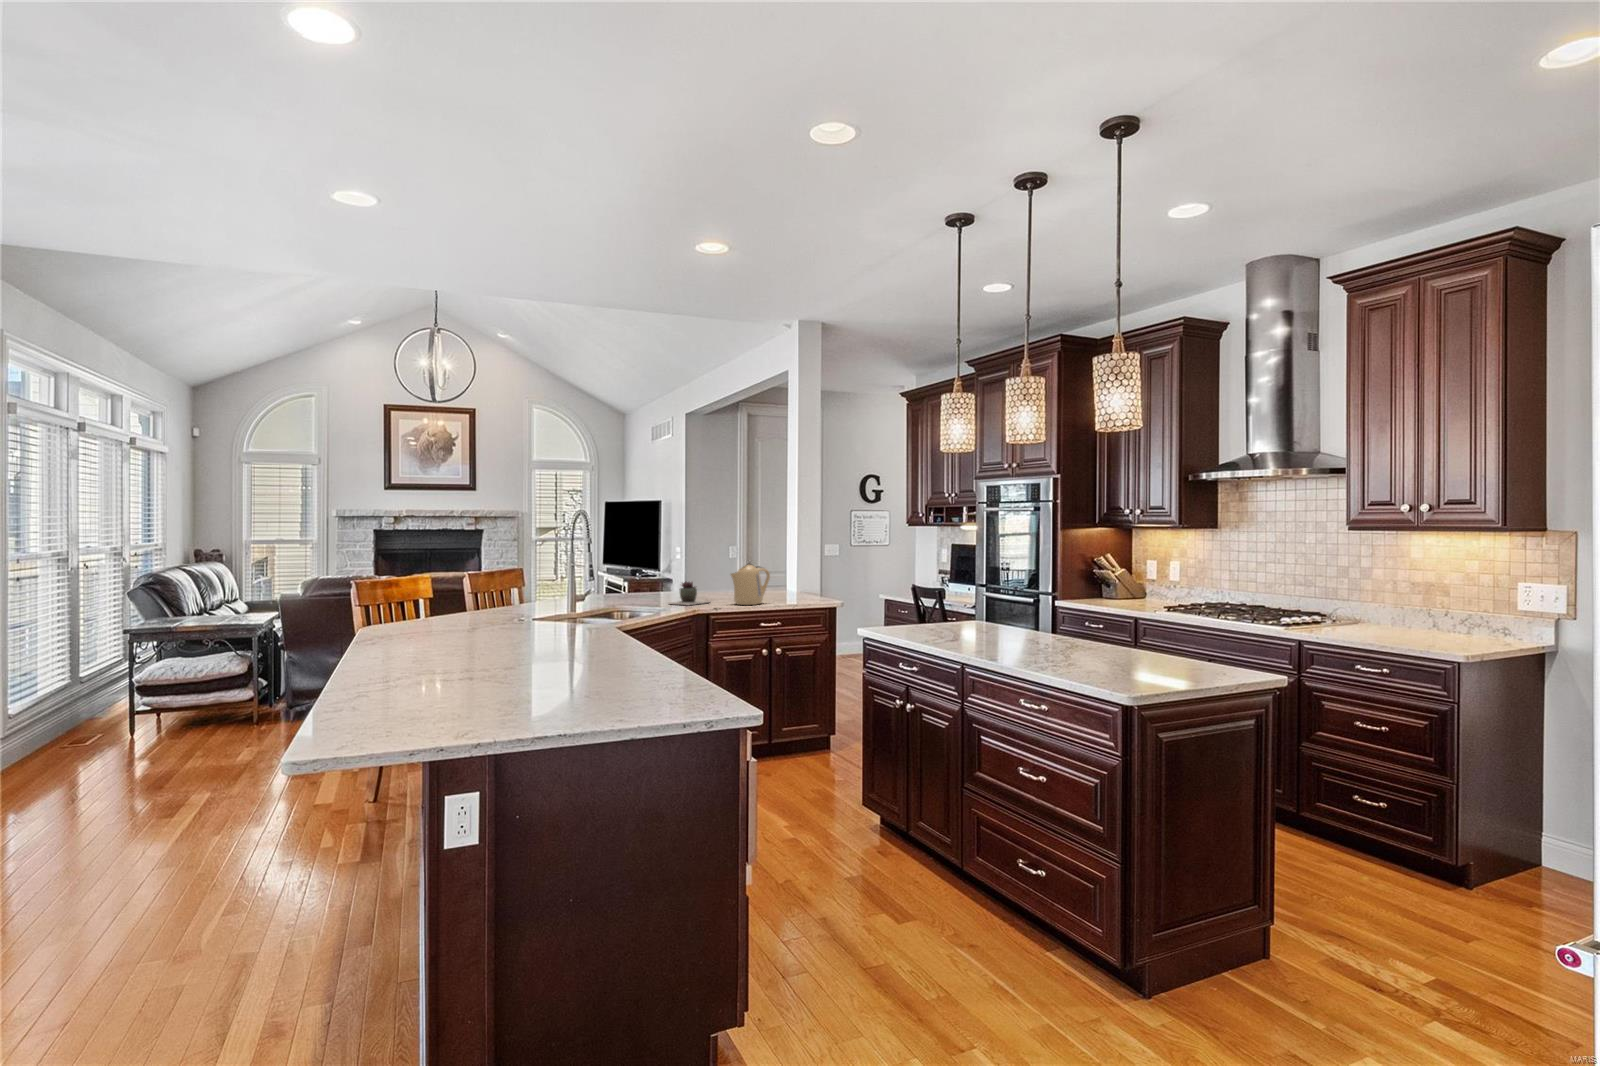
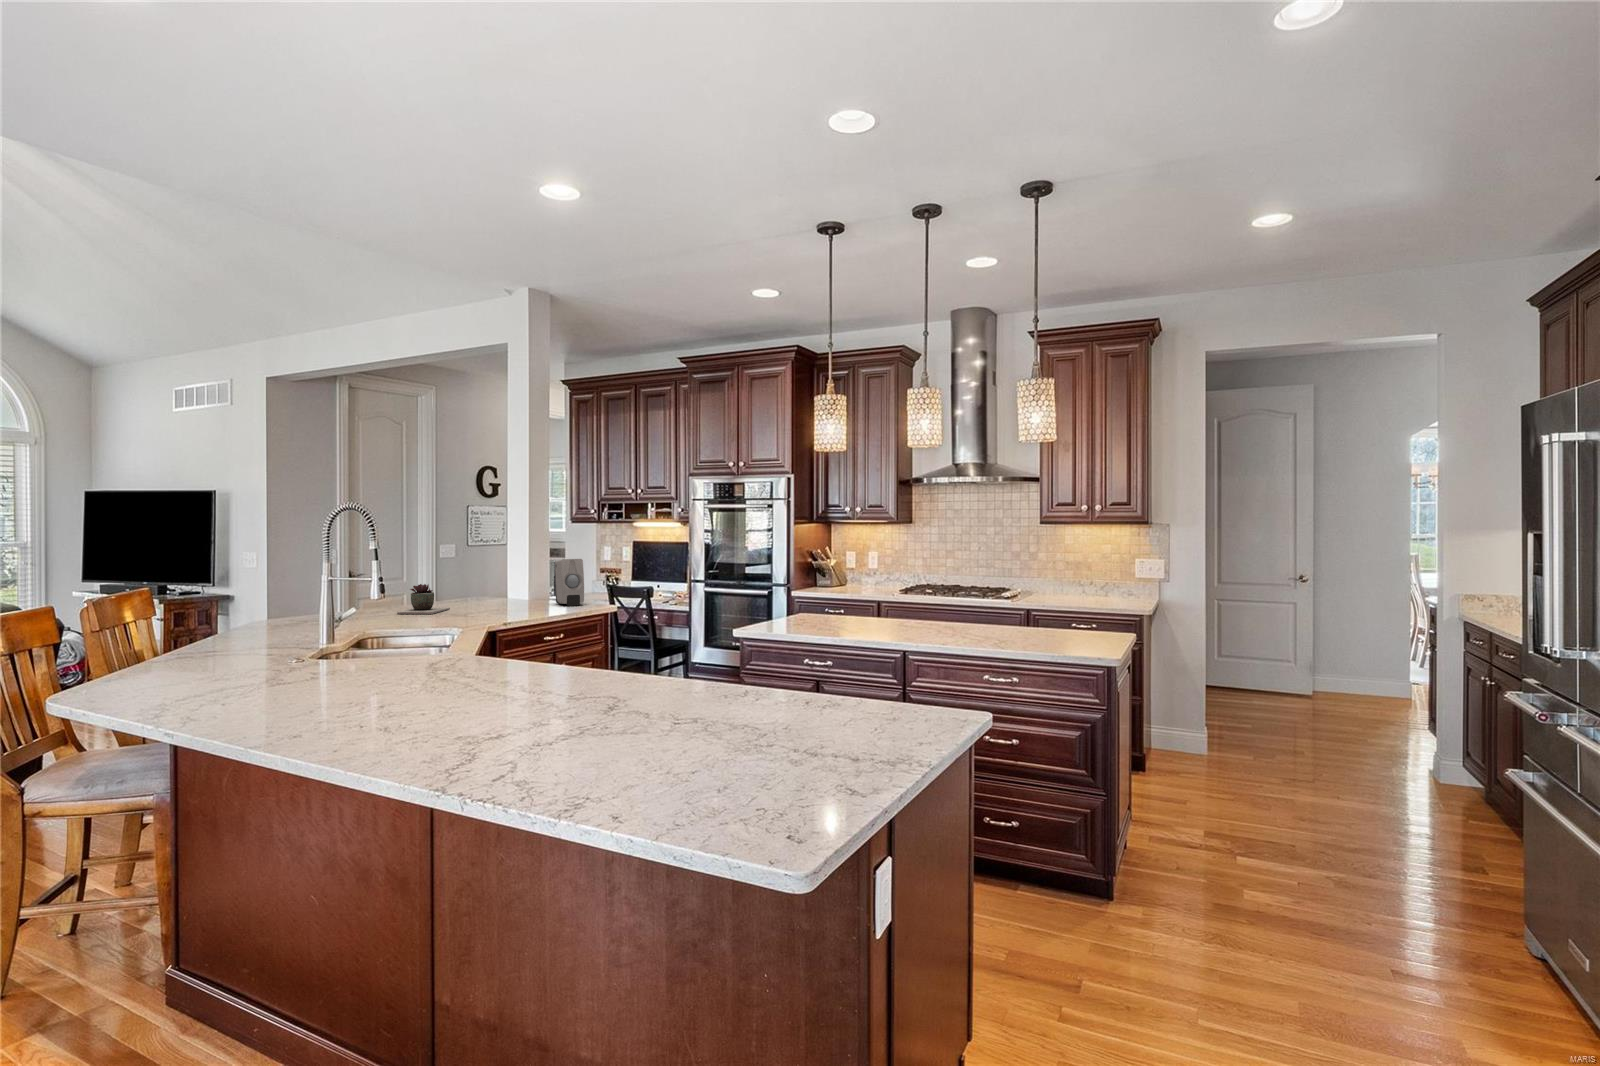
soap dispenser: none [792,563,814,606] -> present [555,559,584,606]
kettle: present [731,564,770,605] -> none [483,562,527,609]

